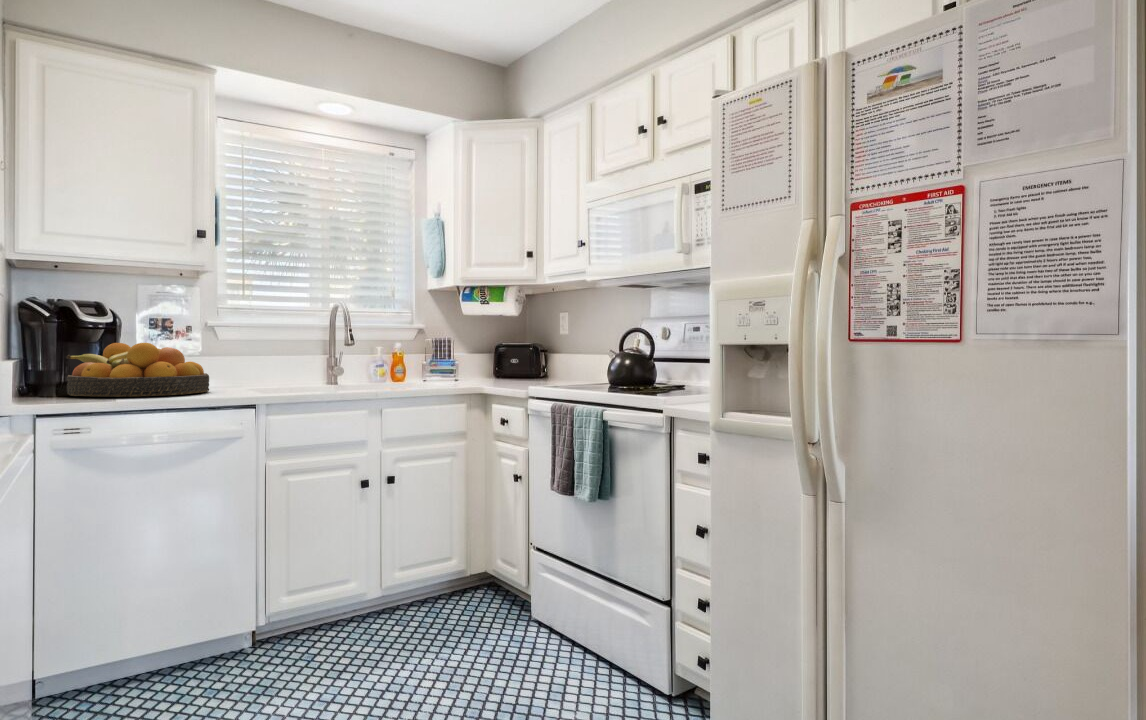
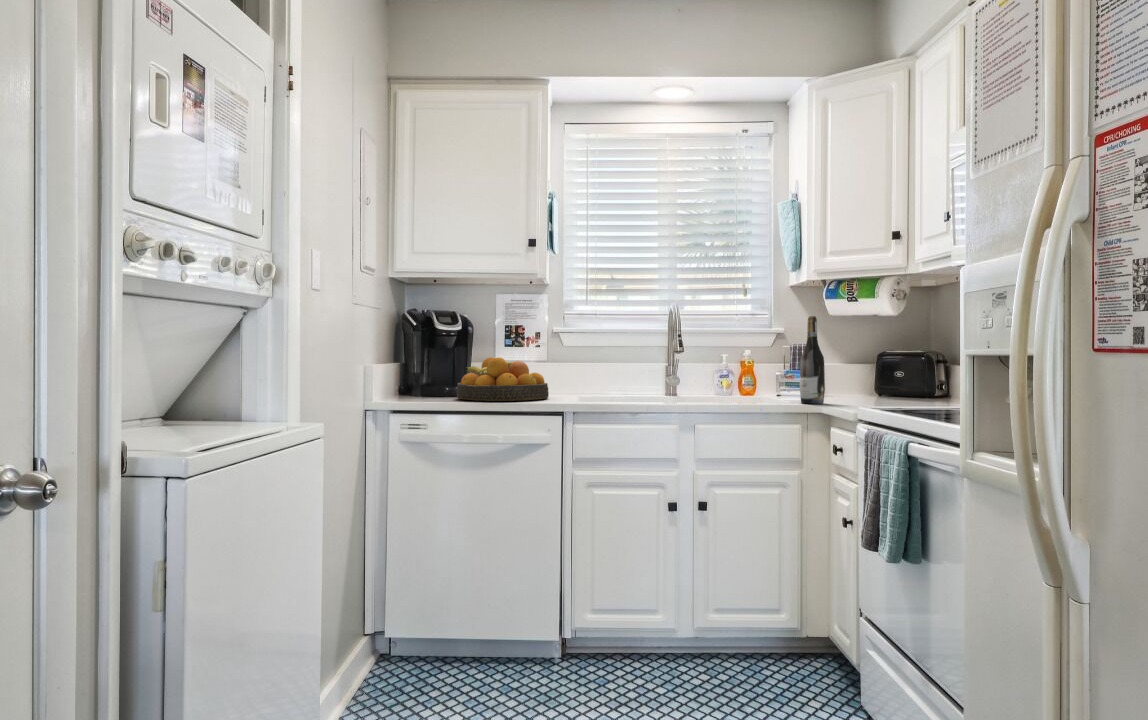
wine bottle: none [470,314,490,386] -> present [800,316,825,404]

